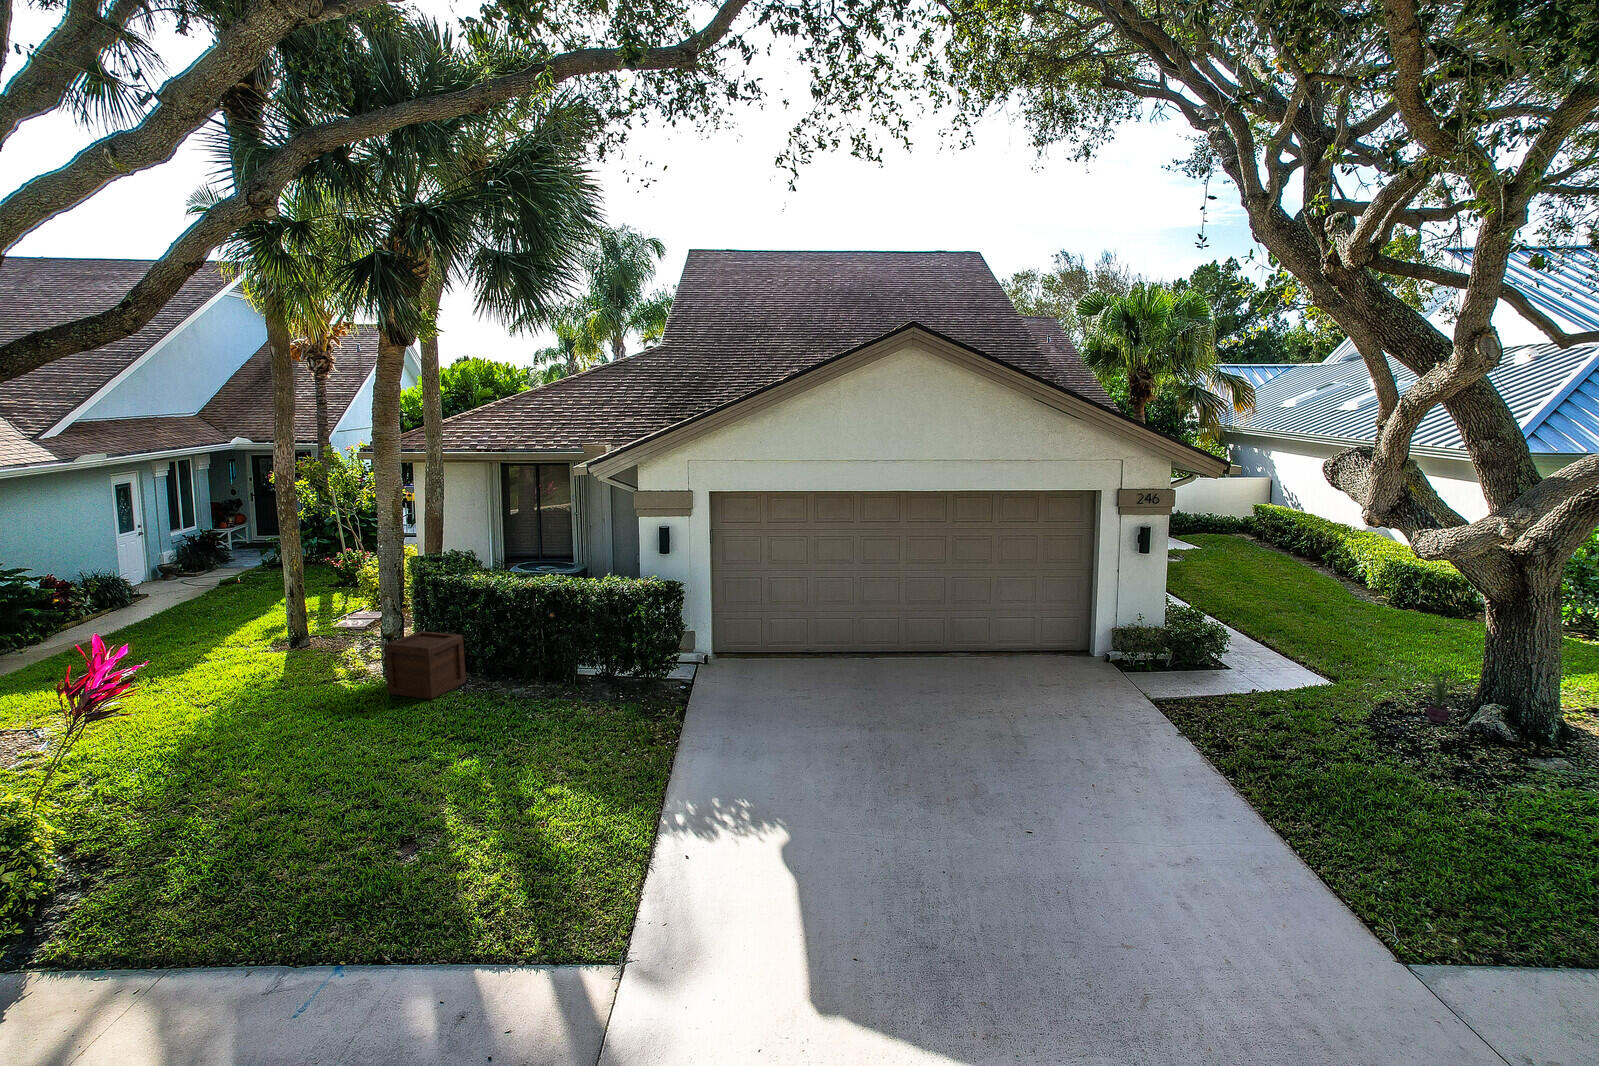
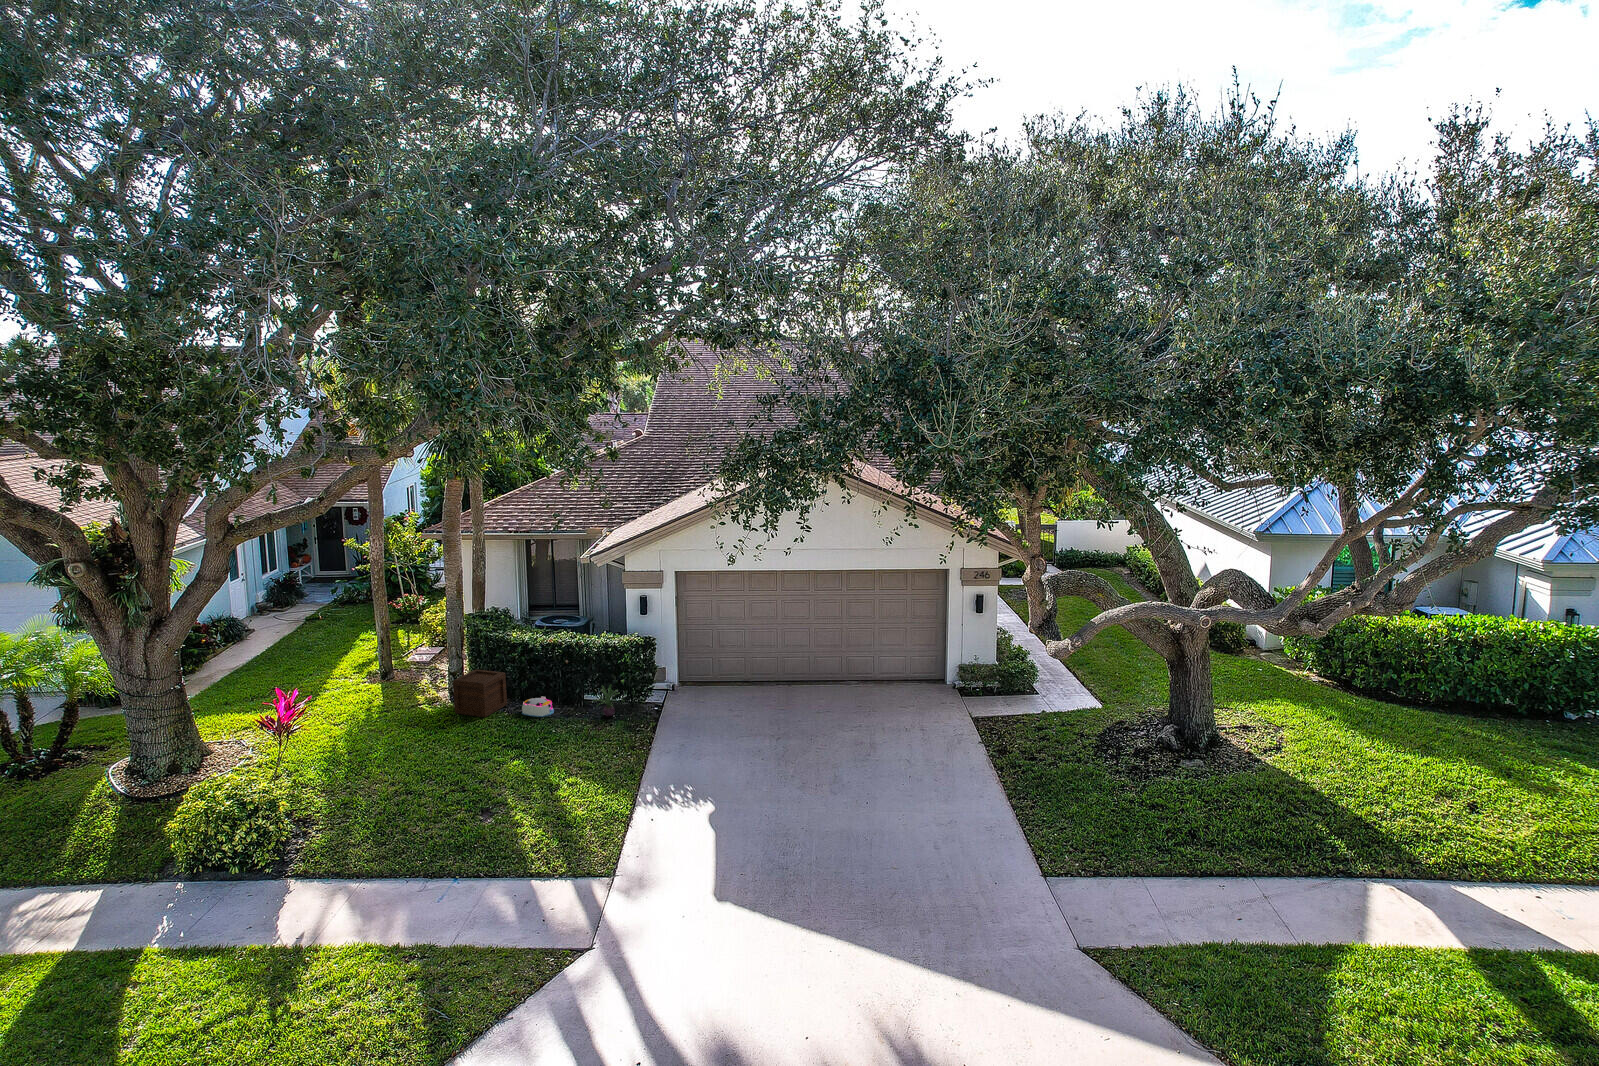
storage bin: none [486,669,534,699] -> present [522,696,554,717]
decorative plant: present [1415,671,1470,723] -> present [599,687,614,716]

